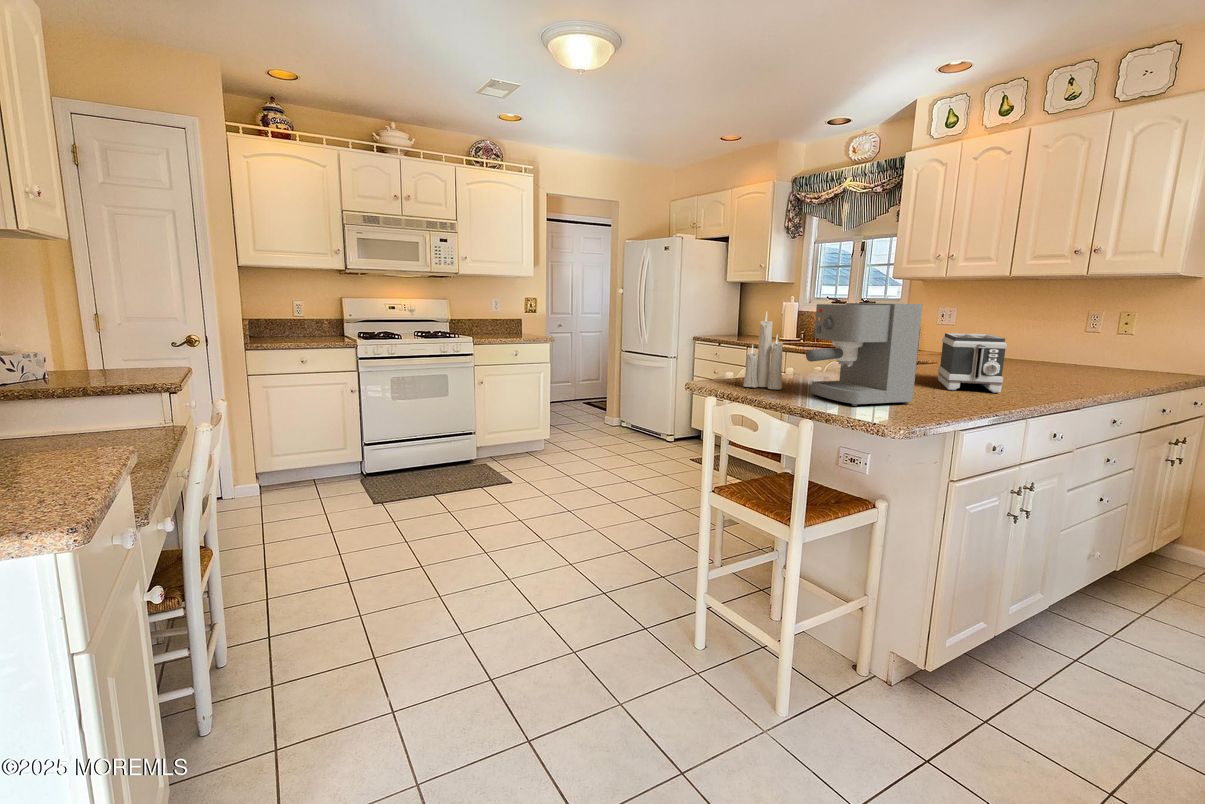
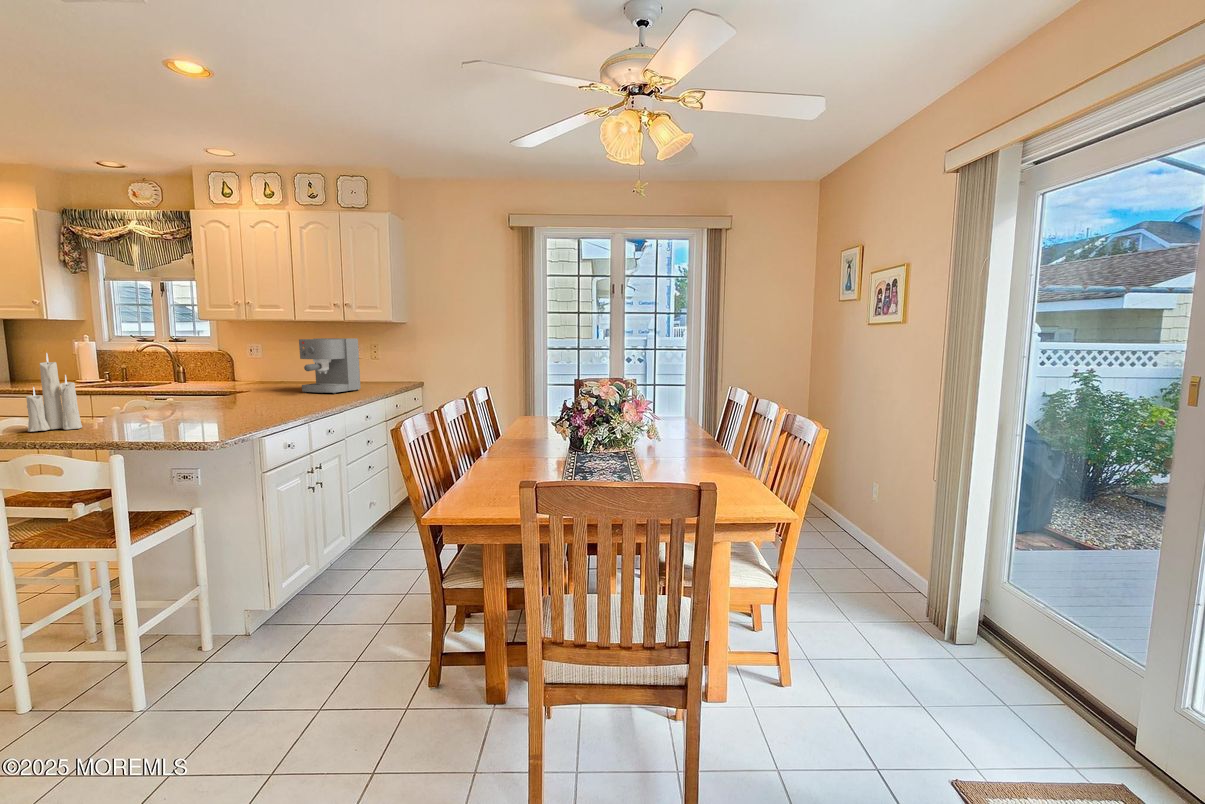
coffee maker: present [806,303,922,406] -> present [299,338,361,394]
toaster: present [938,333,1007,393] -> none [245,364,293,408]

